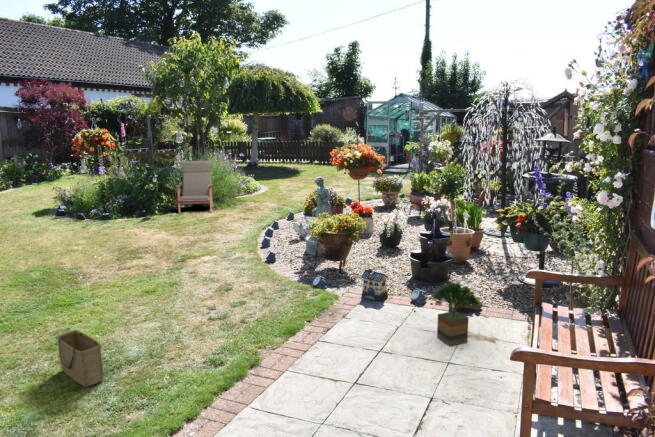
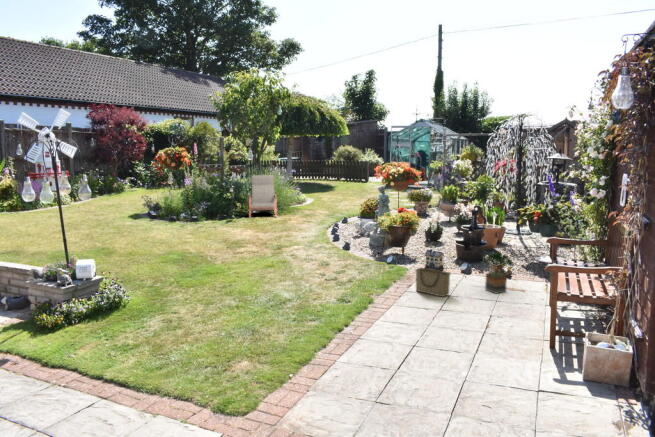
basket: present [56,330,103,387] -> present [415,268,451,297]

